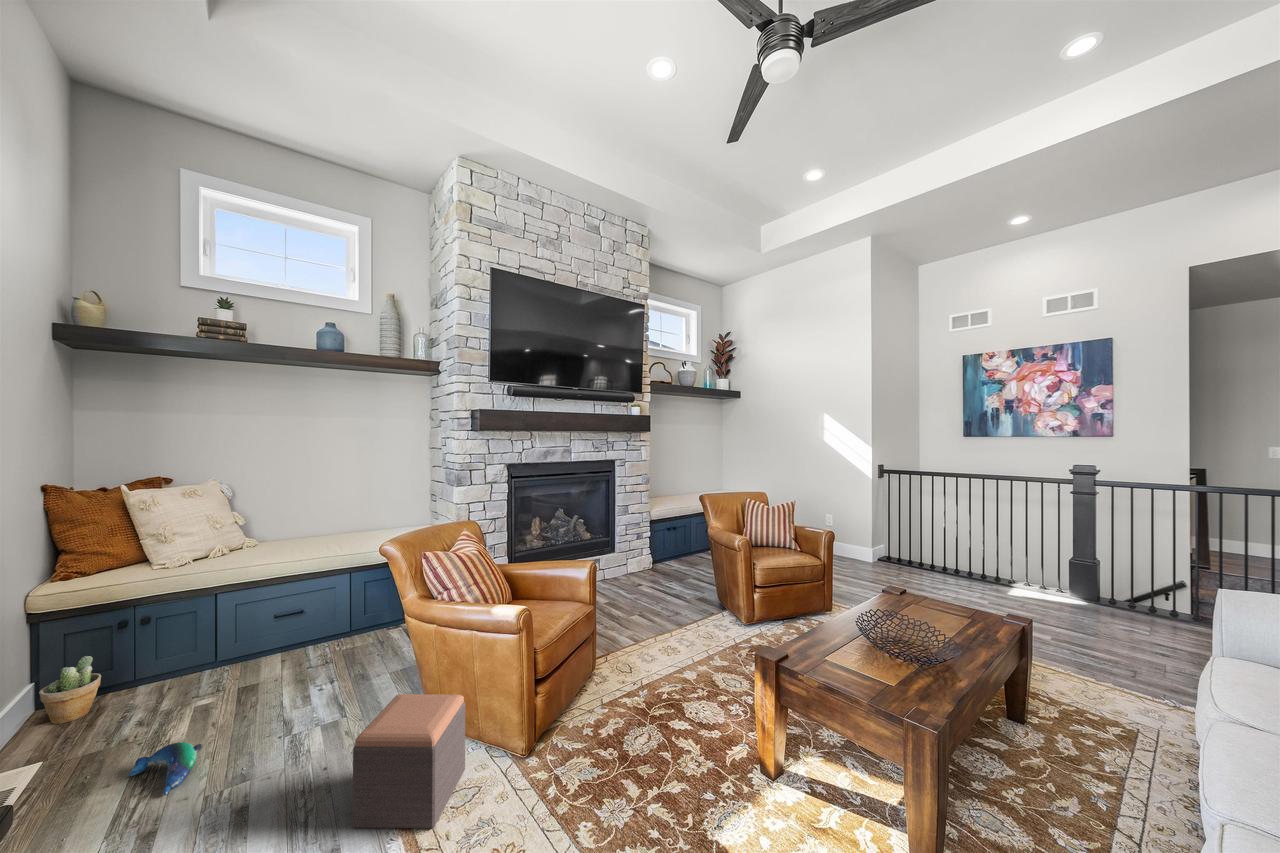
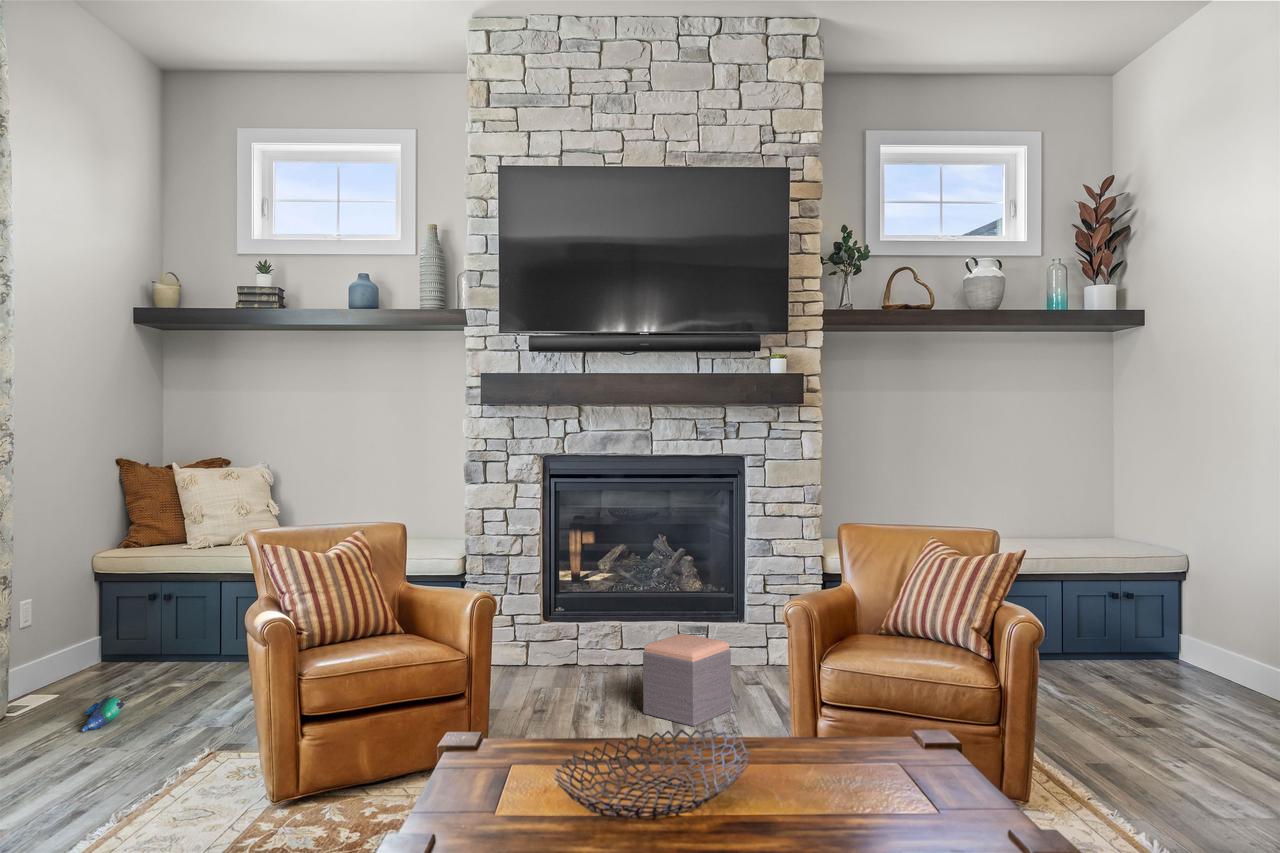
potted plant: present [39,656,101,724] -> none [94,618,135,672]
footstool: present [353,694,465,828] -> present [643,633,731,727]

